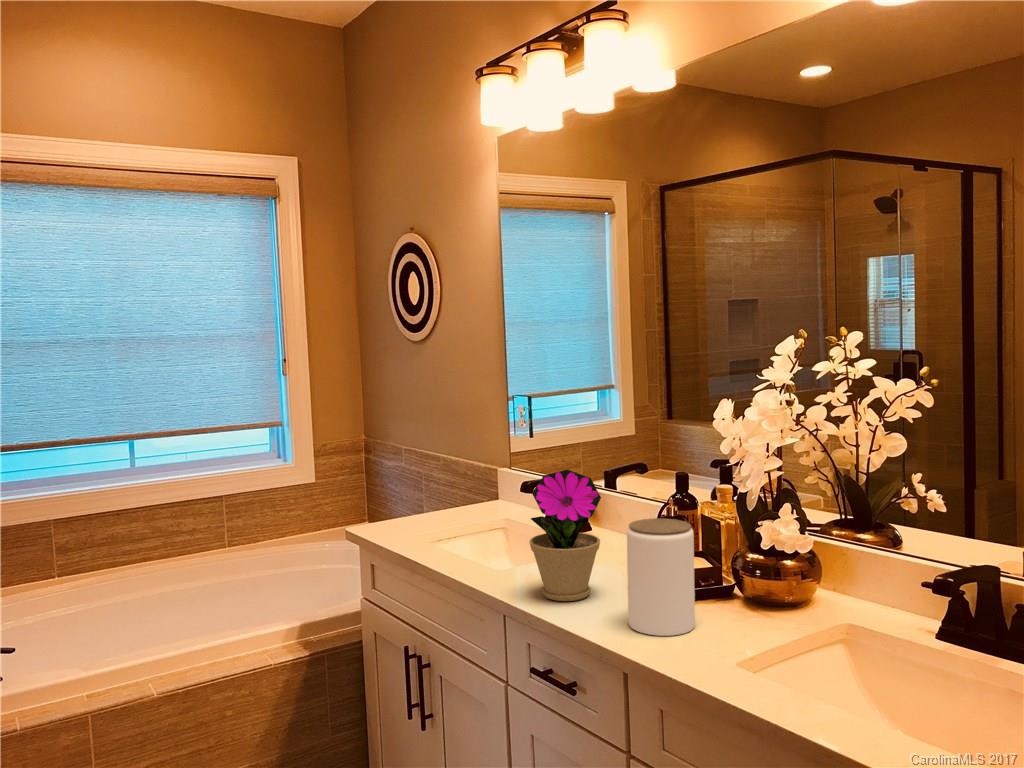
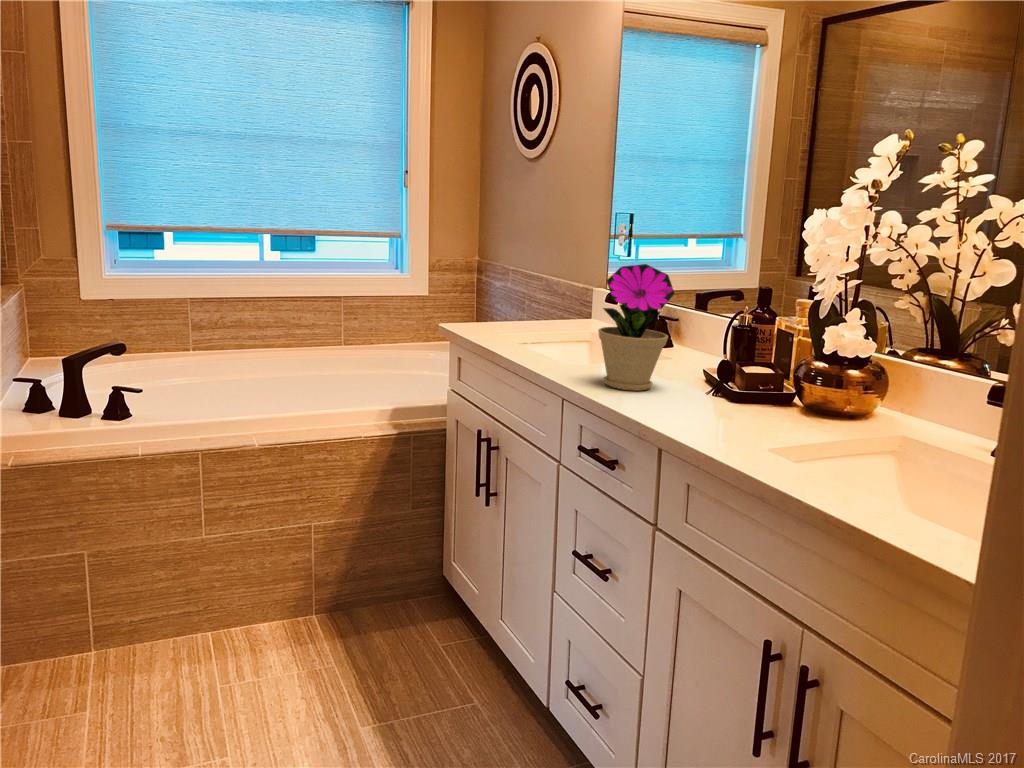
jar: present [627,518,695,636] -> none [679,313,759,425]

